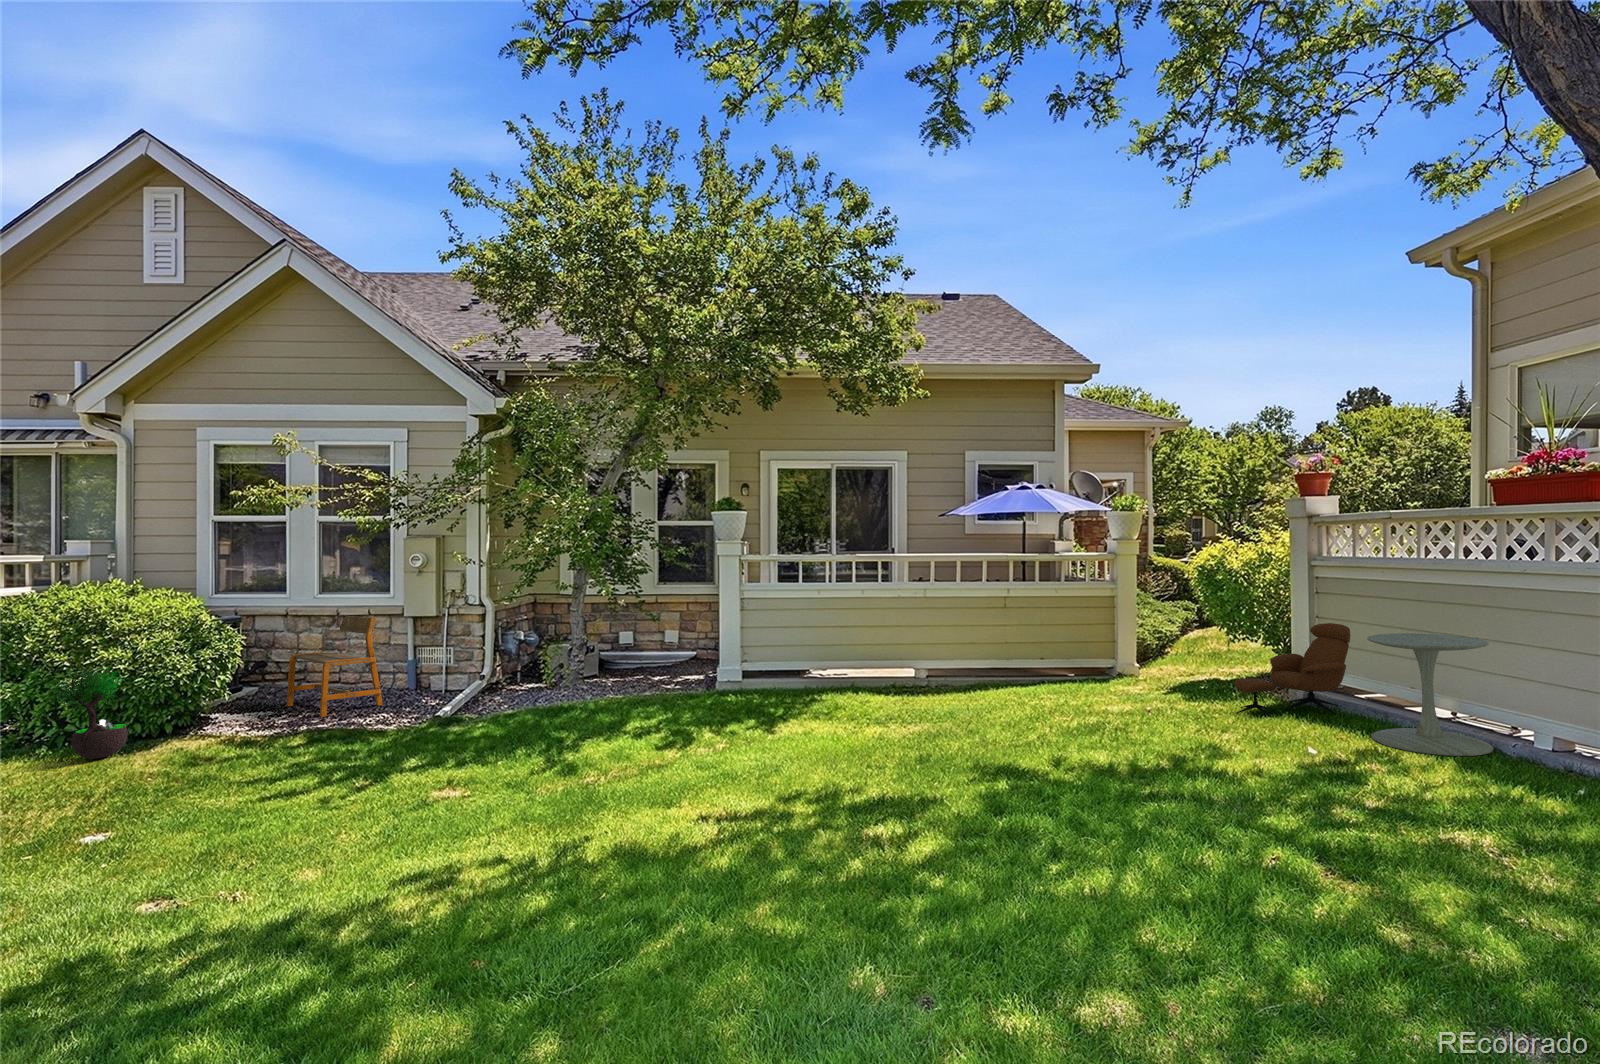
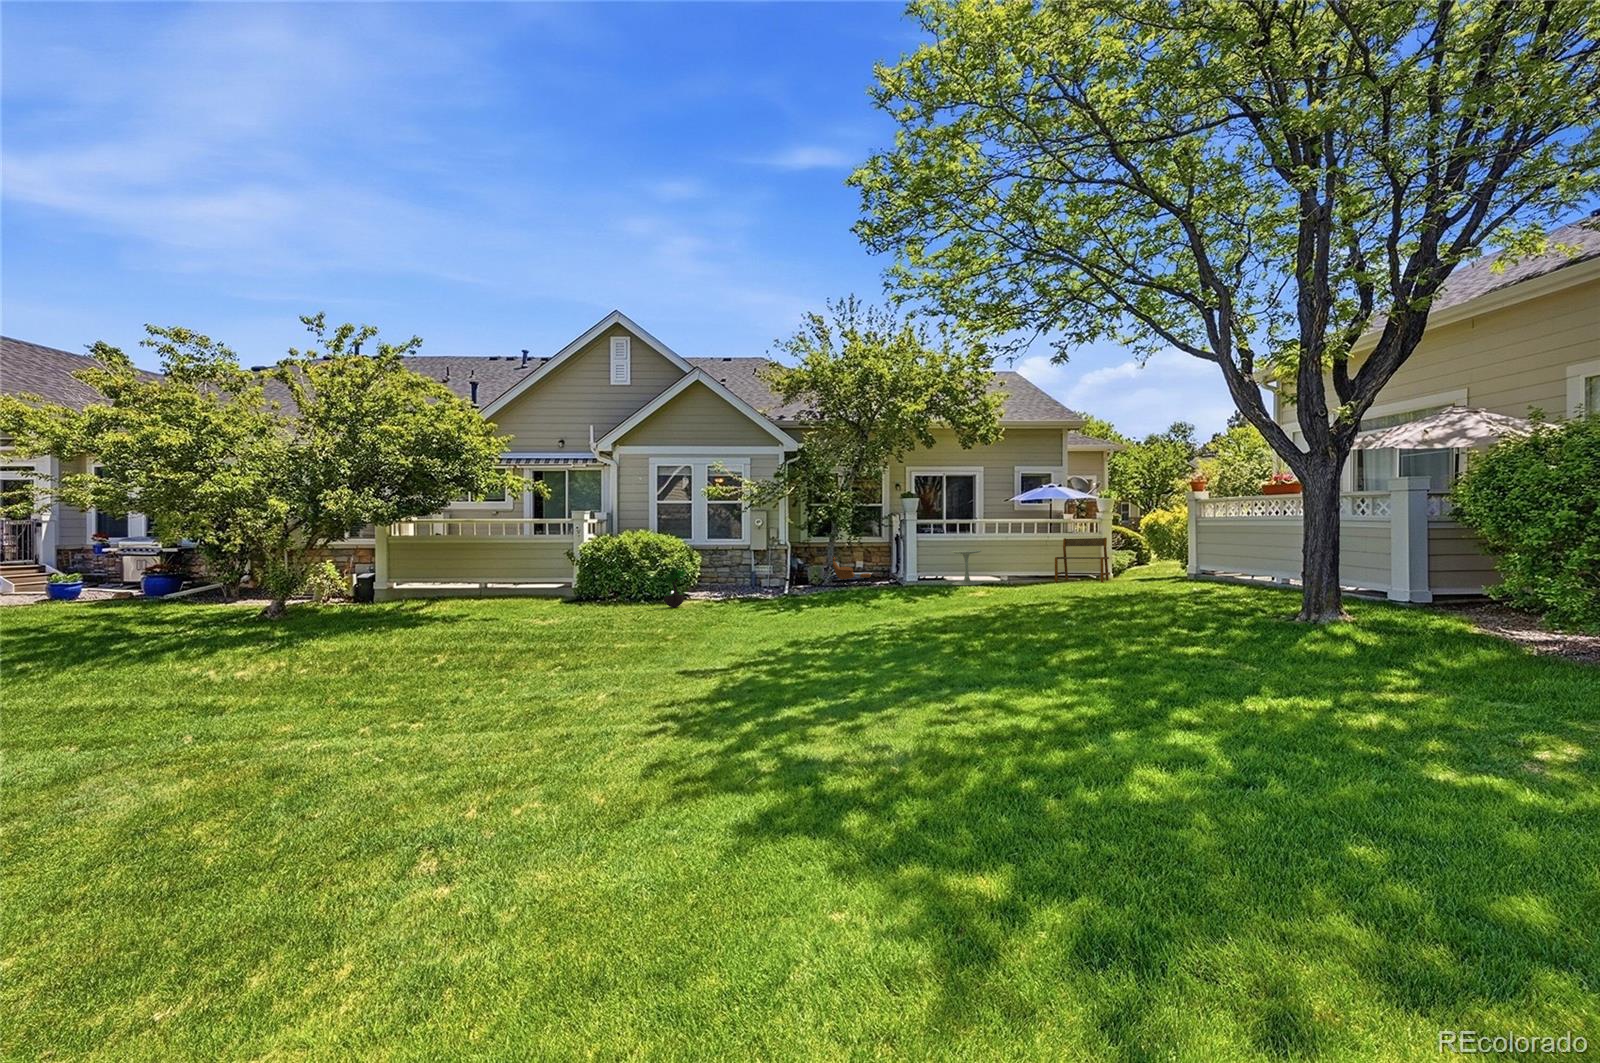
bench: present [287,616,383,717] -> present [1055,538,1110,583]
lounge chair: present [1234,623,1350,717] -> present [833,557,871,586]
pedestal table: present [1367,633,1493,756] -> present [951,550,982,585]

